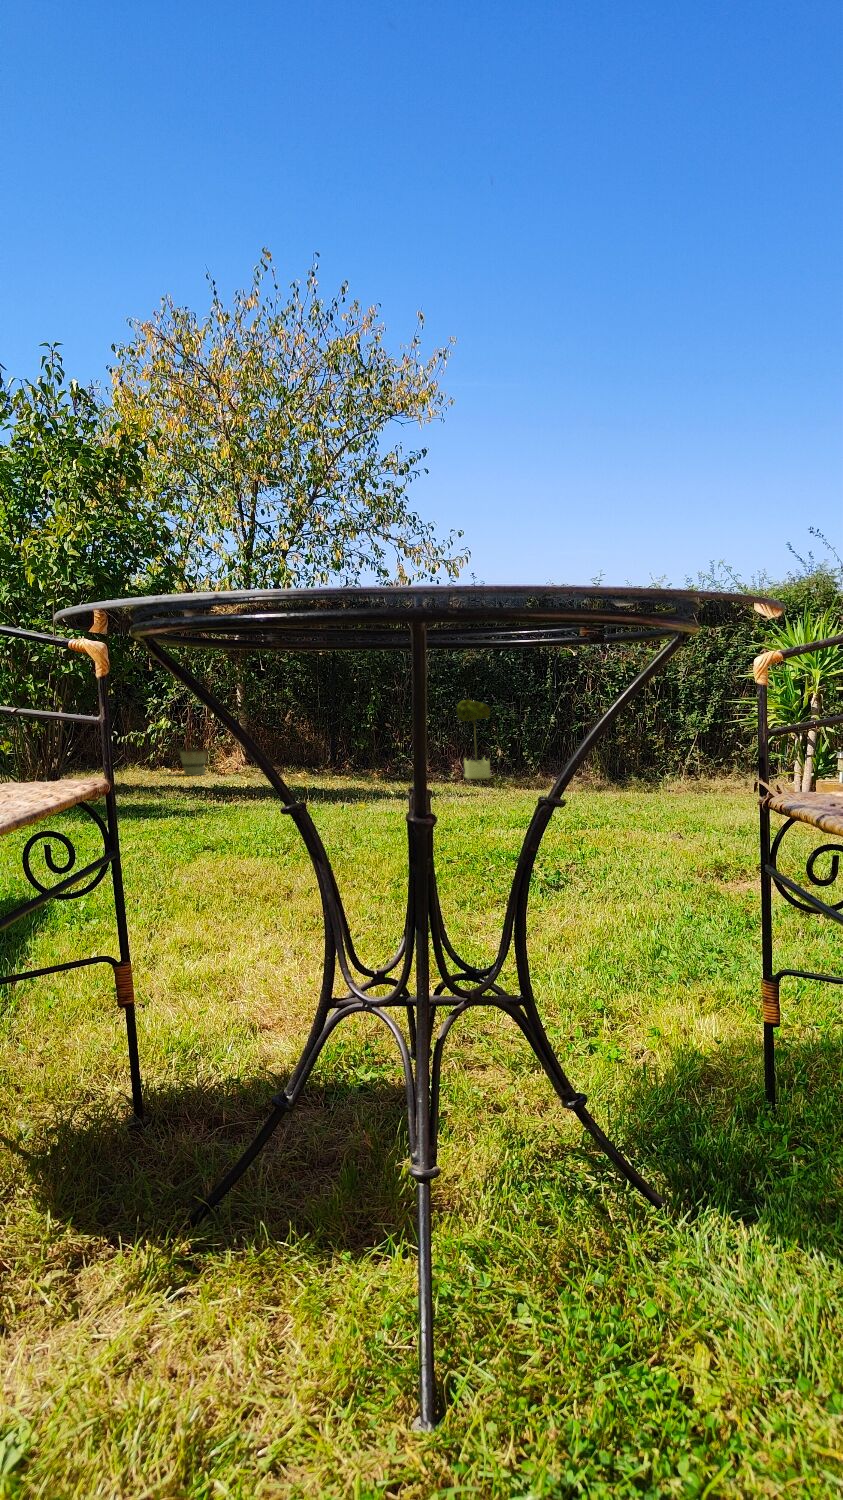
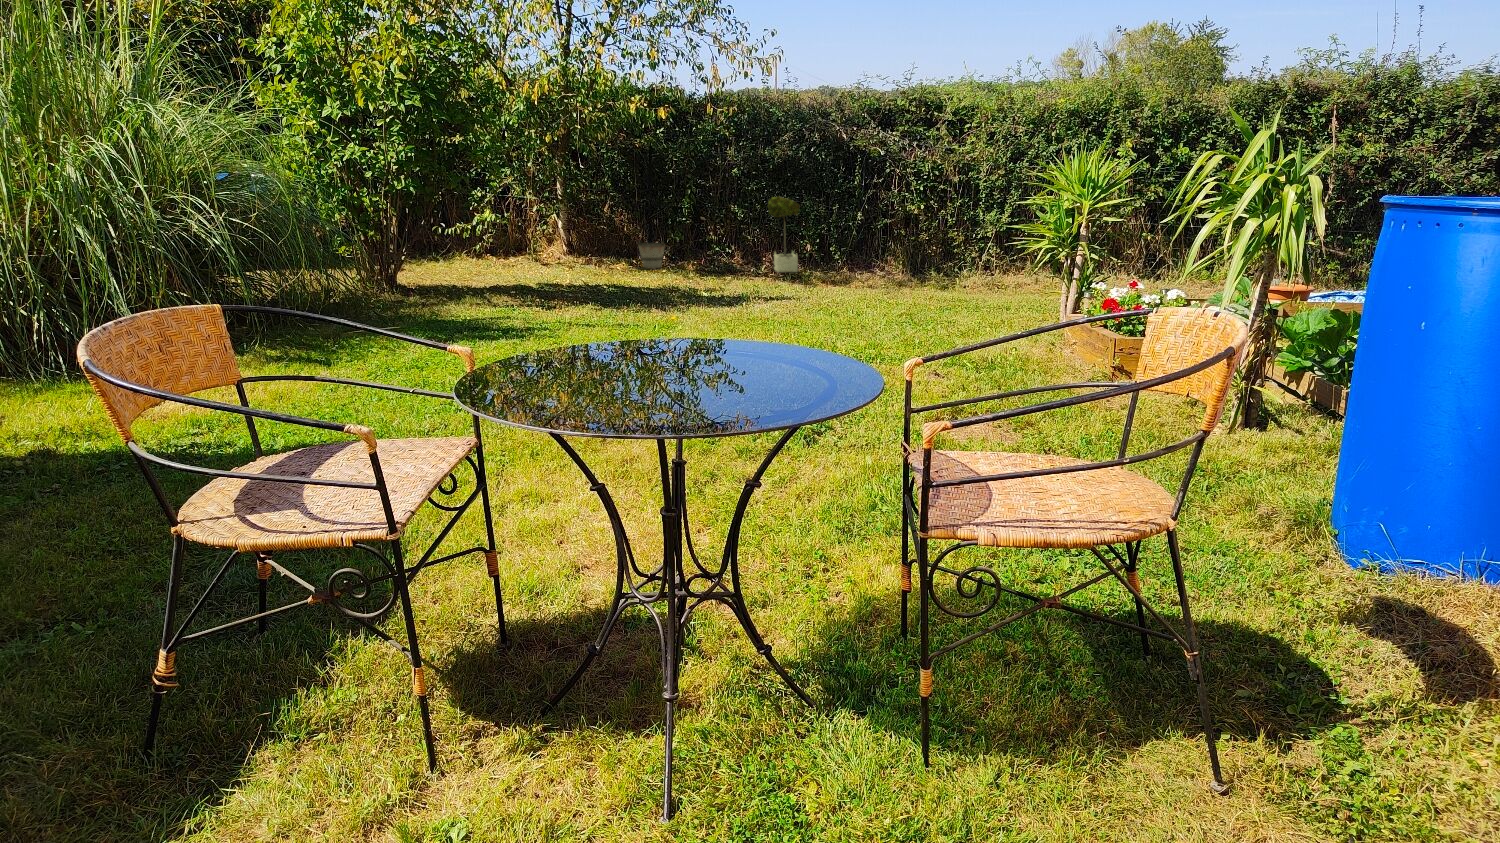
bucket: present [179,748,209,776] -> present [638,241,669,269]

